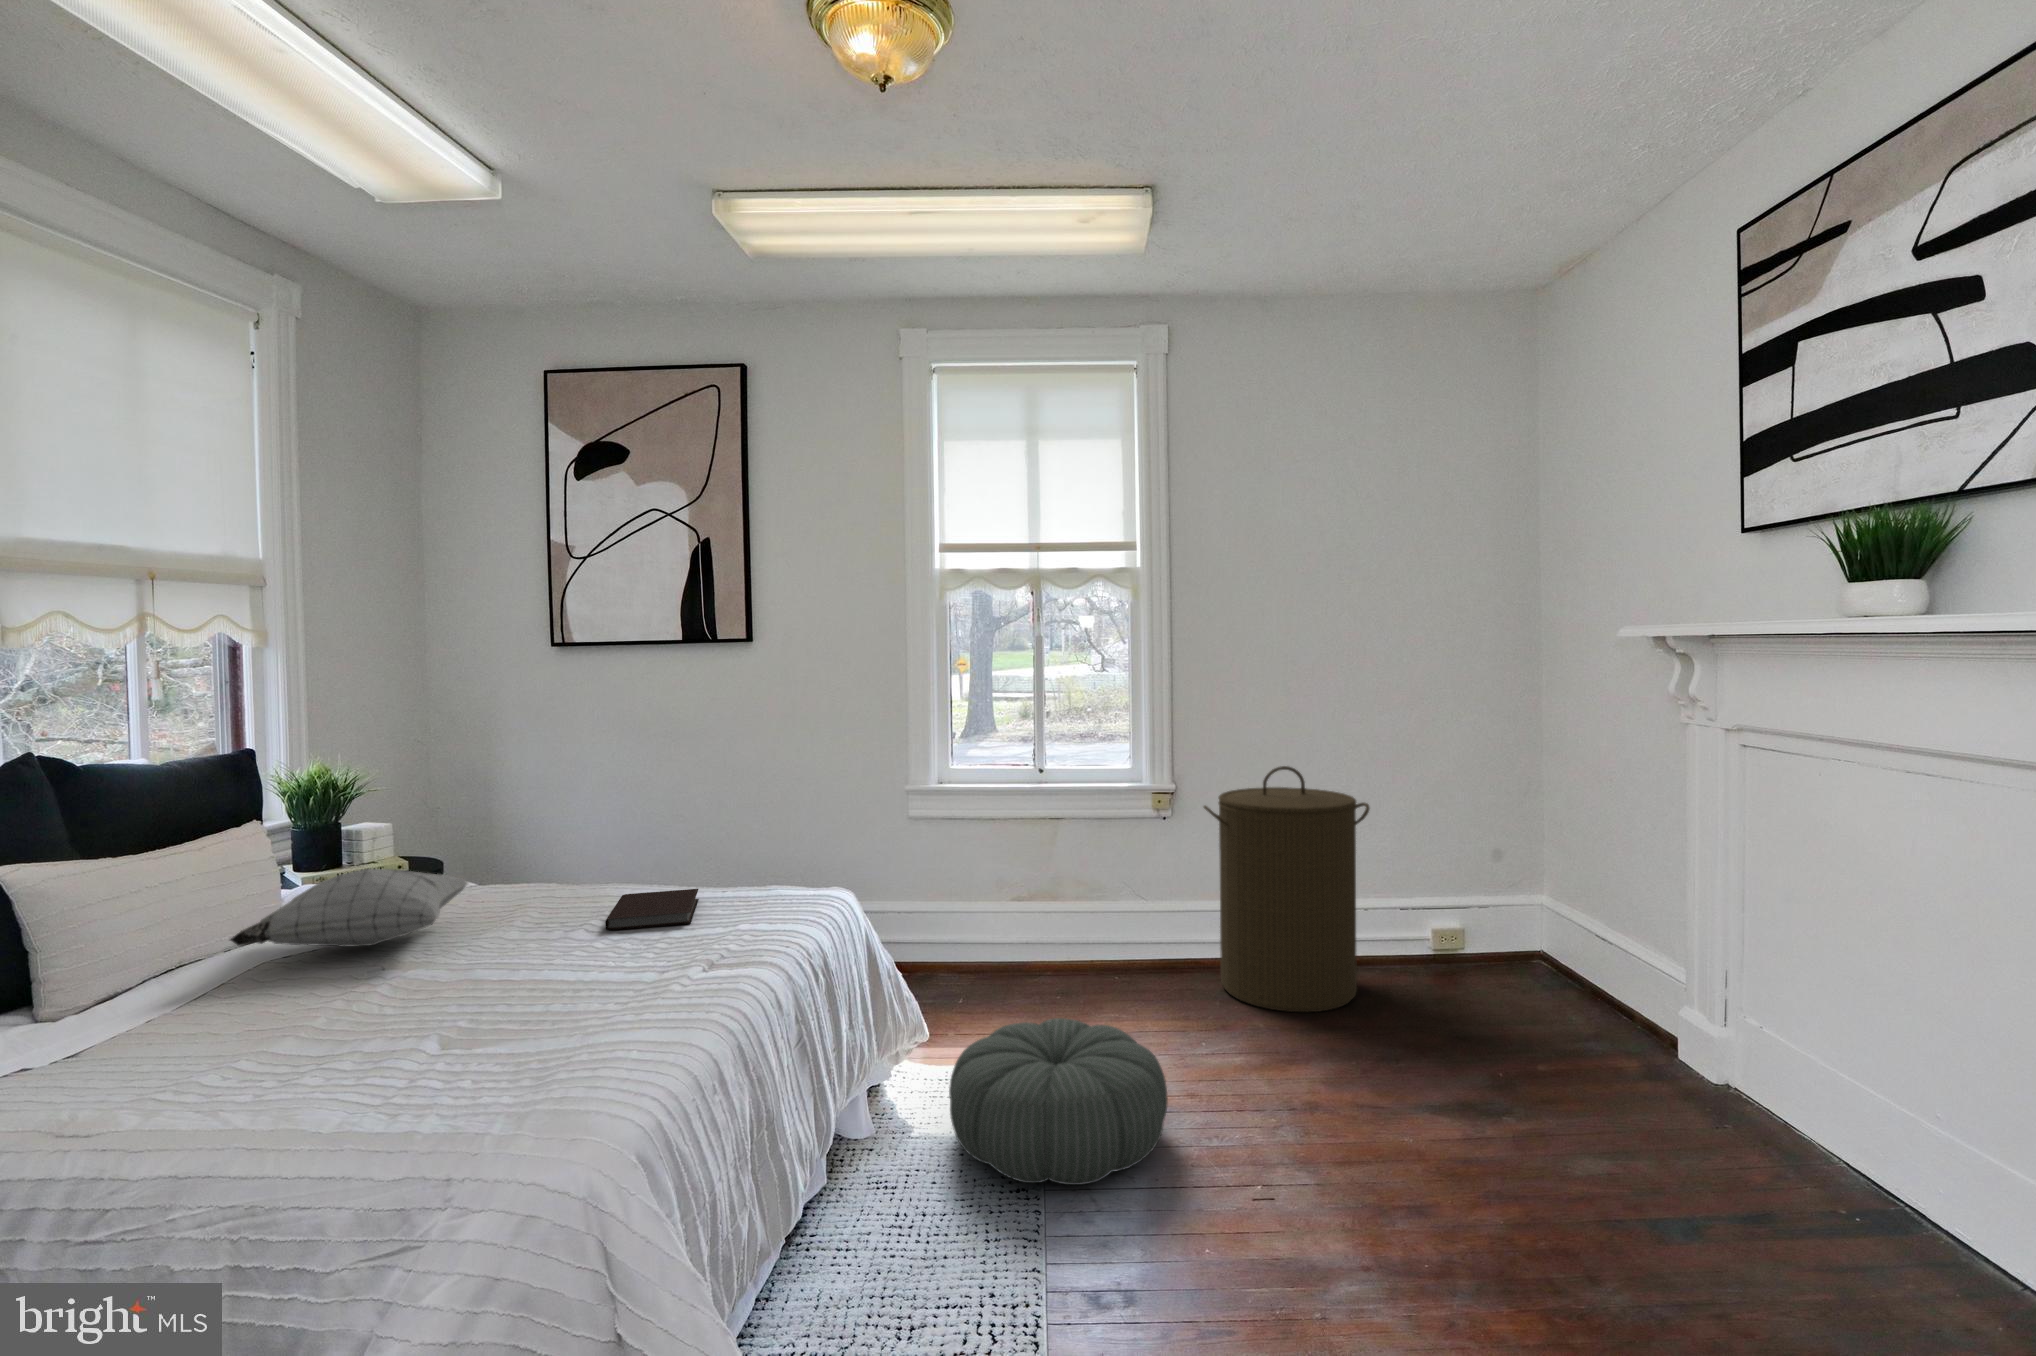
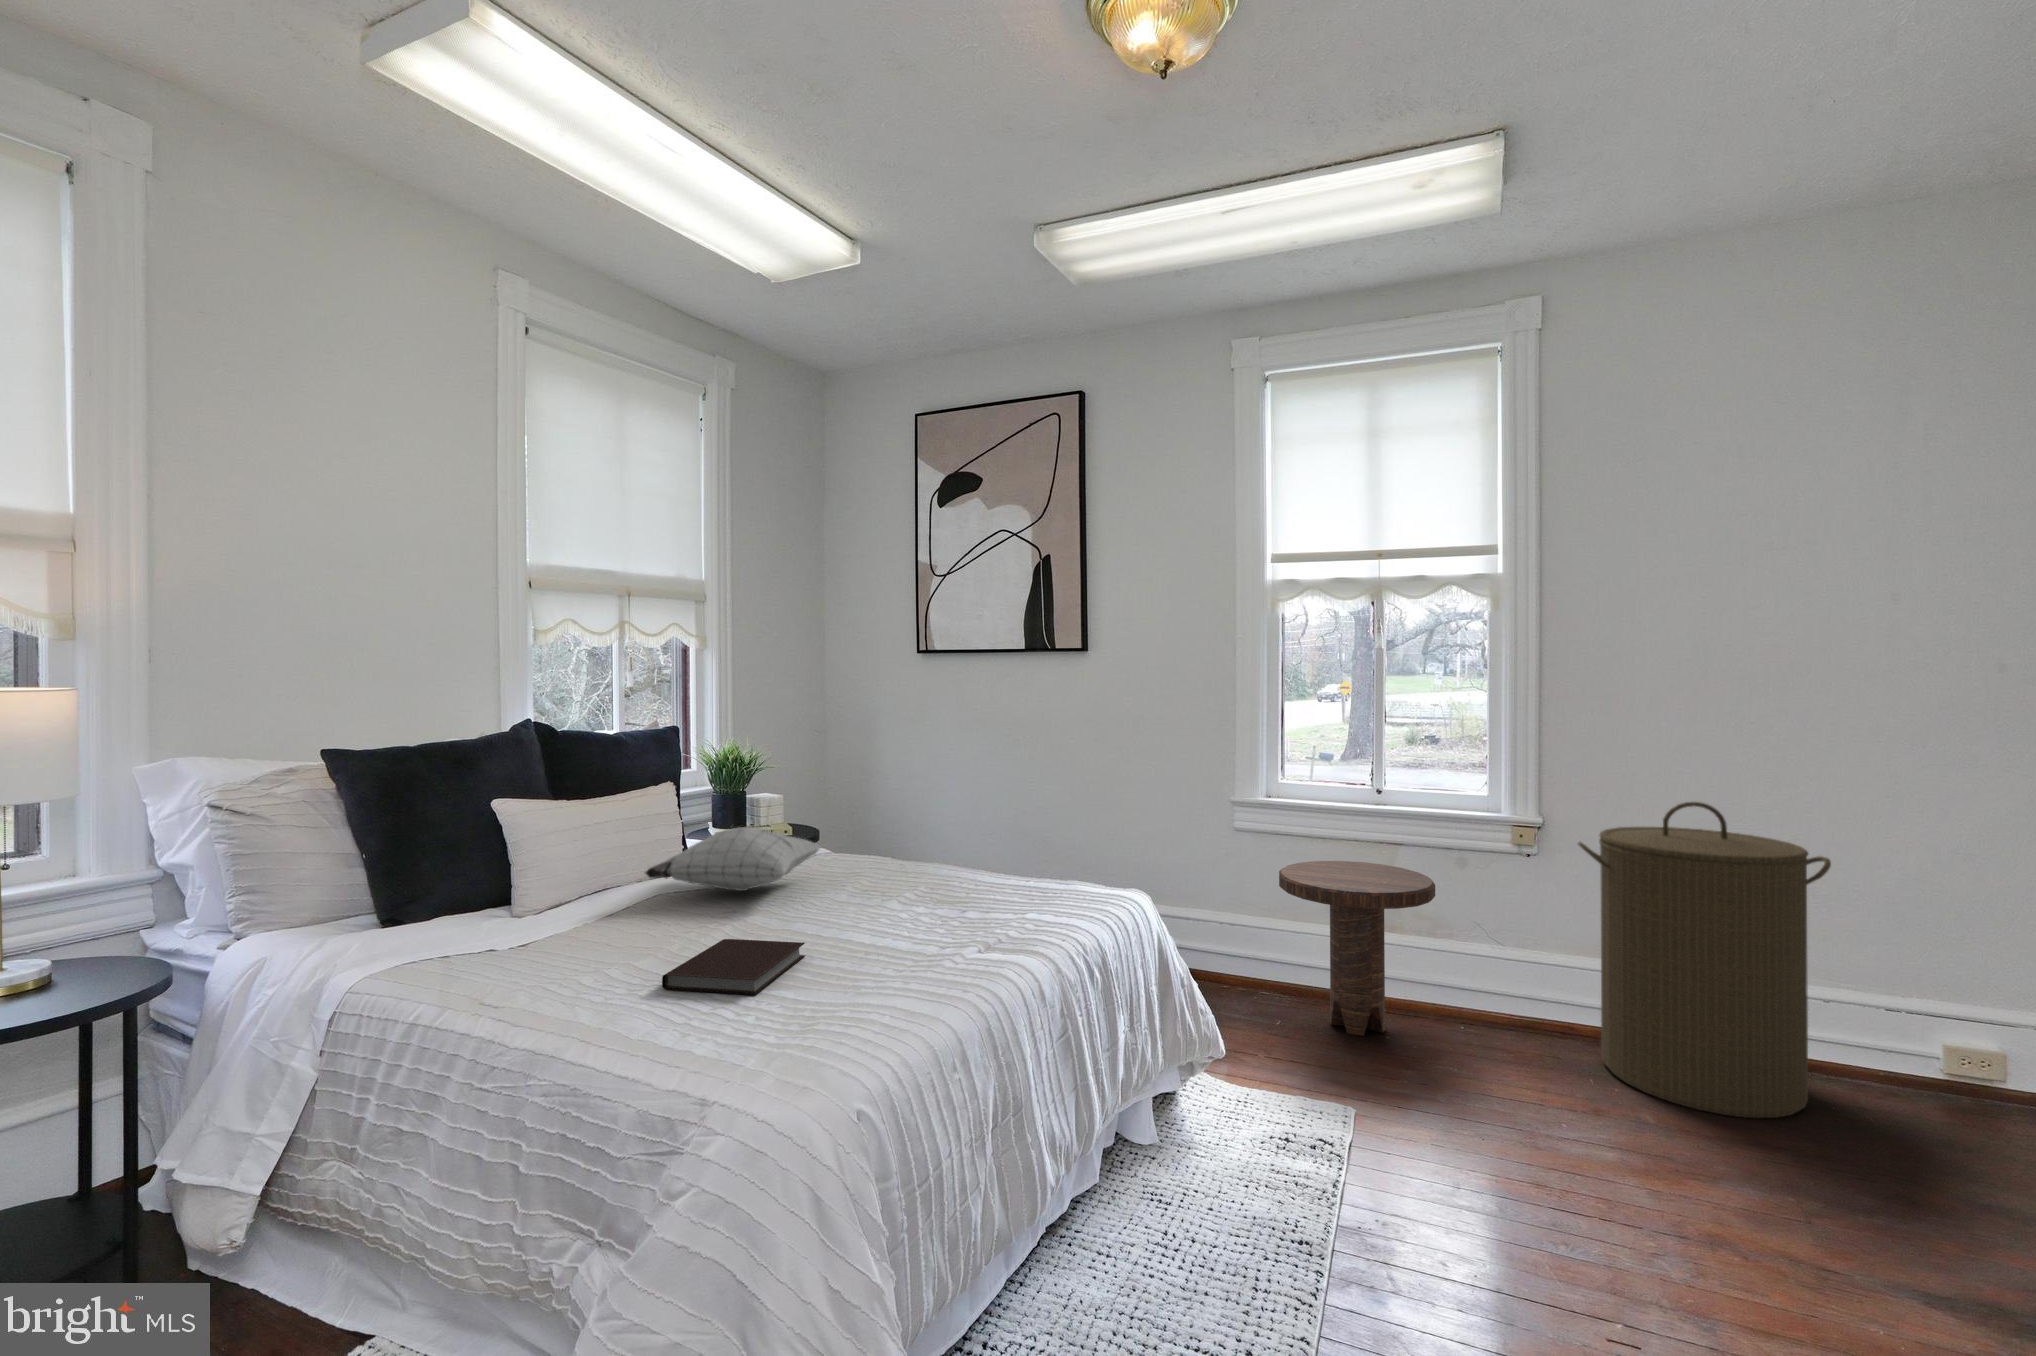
side table: none [960,839,1095,998] -> present [1279,861,1435,1036]
notebook: present [605,889,699,930] -> present [662,939,805,995]
pouf: present [949,1018,1168,1185] -> none [1234,1057,1497,1258]

